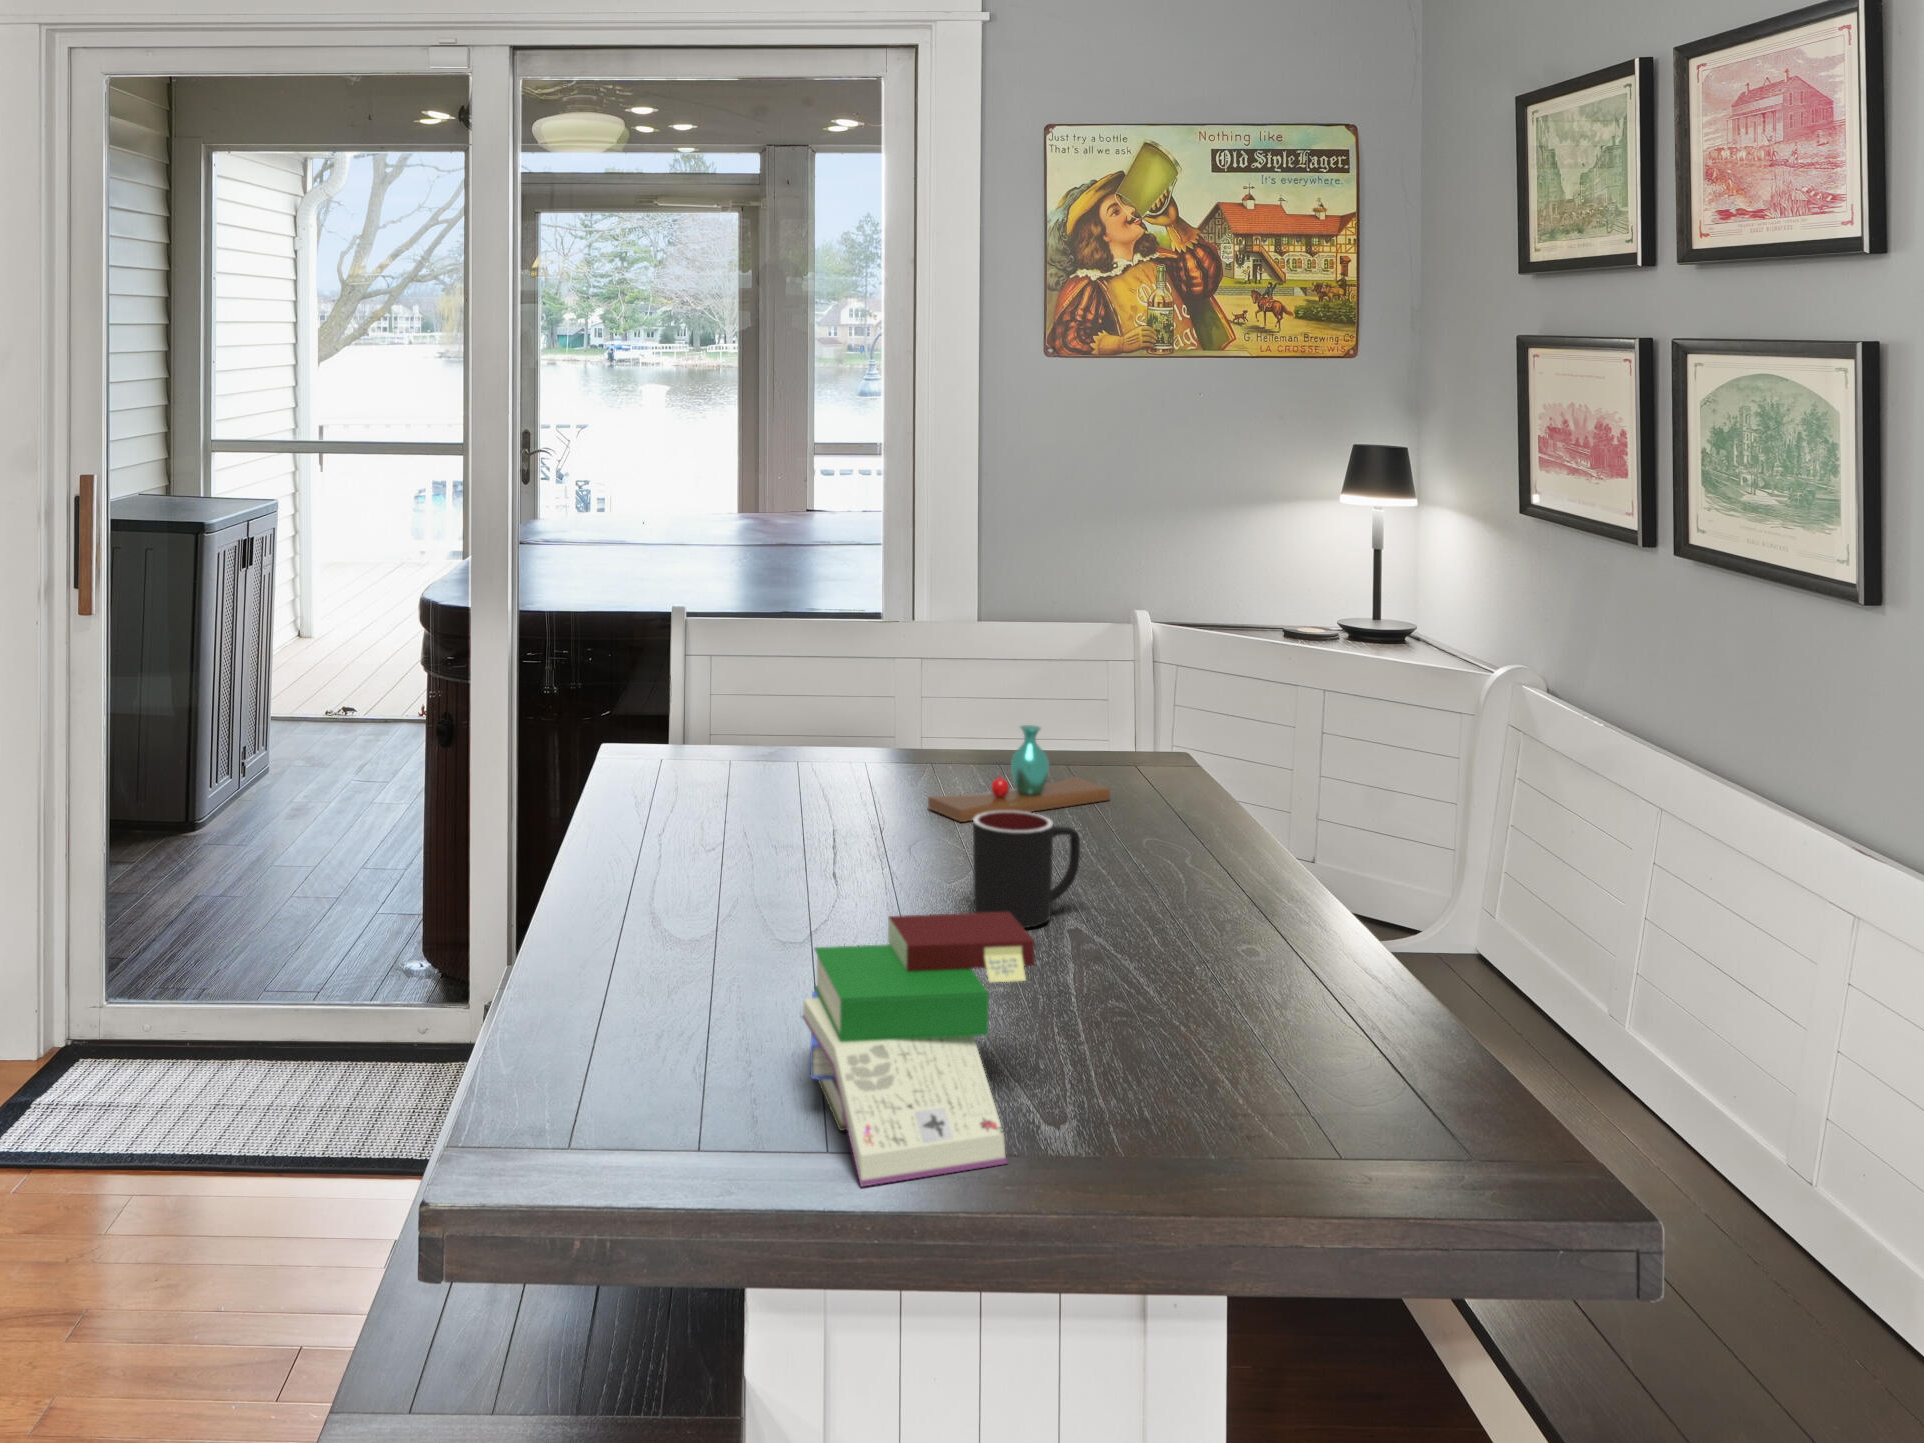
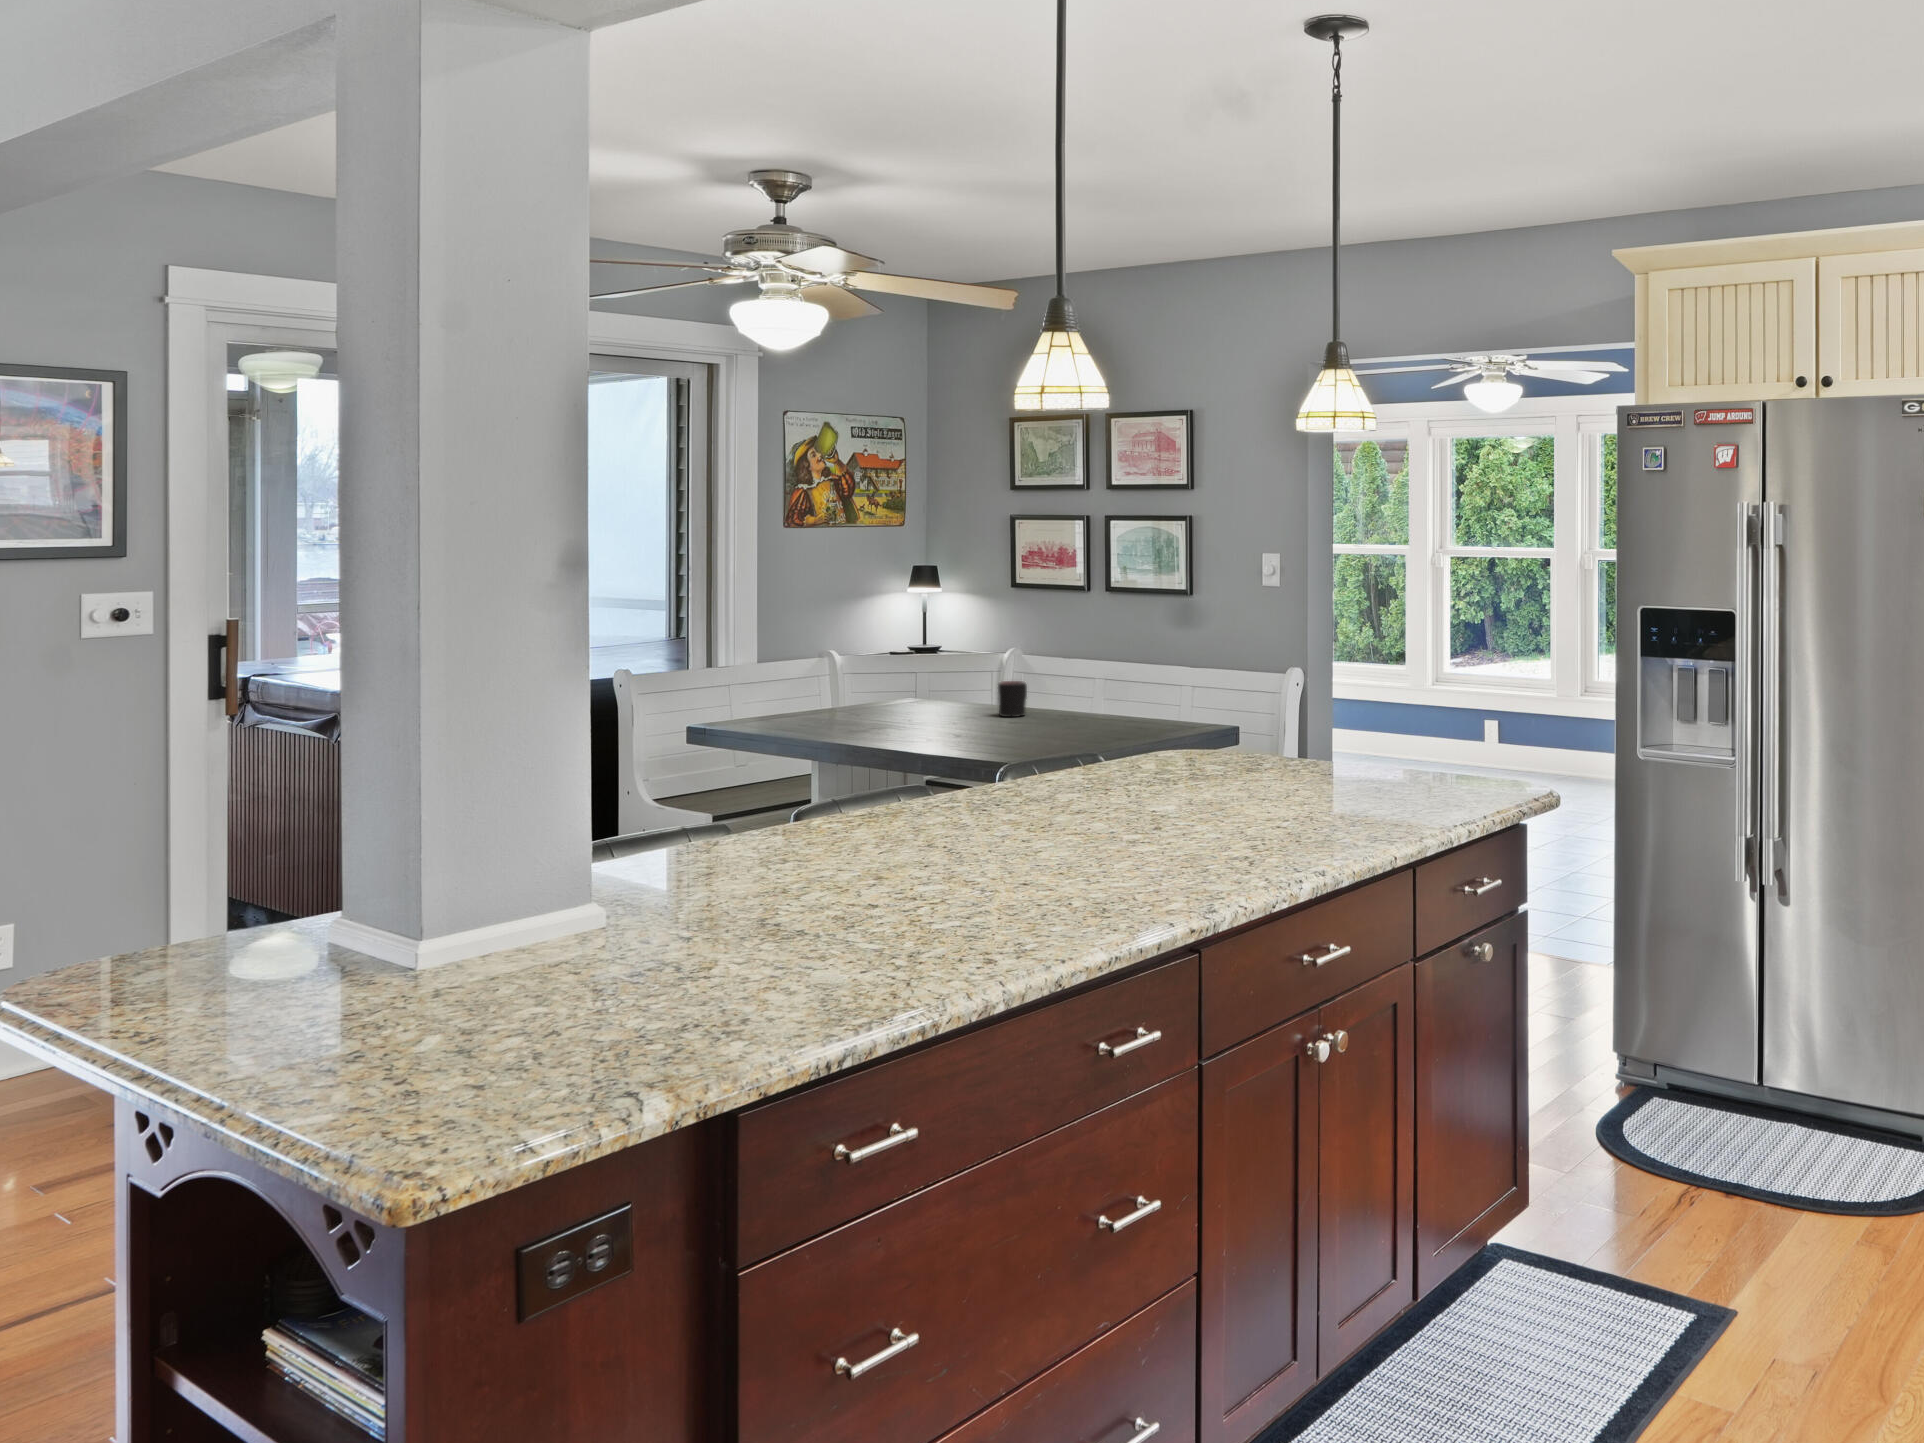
vase: present [928,725,1110,822] -> none [902,672,950,708]
book: present [802,912,1034,1186] -> none [1050,683,1137,739]

